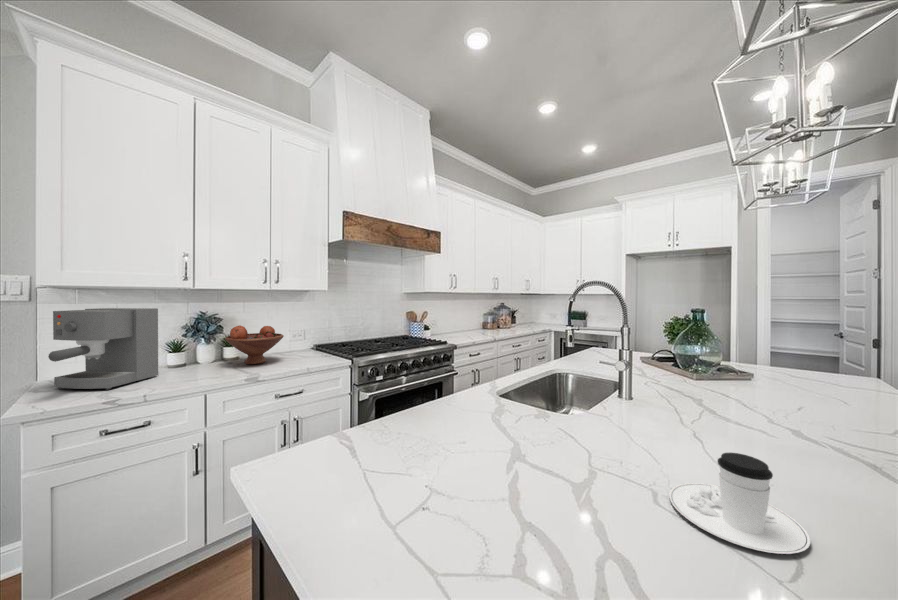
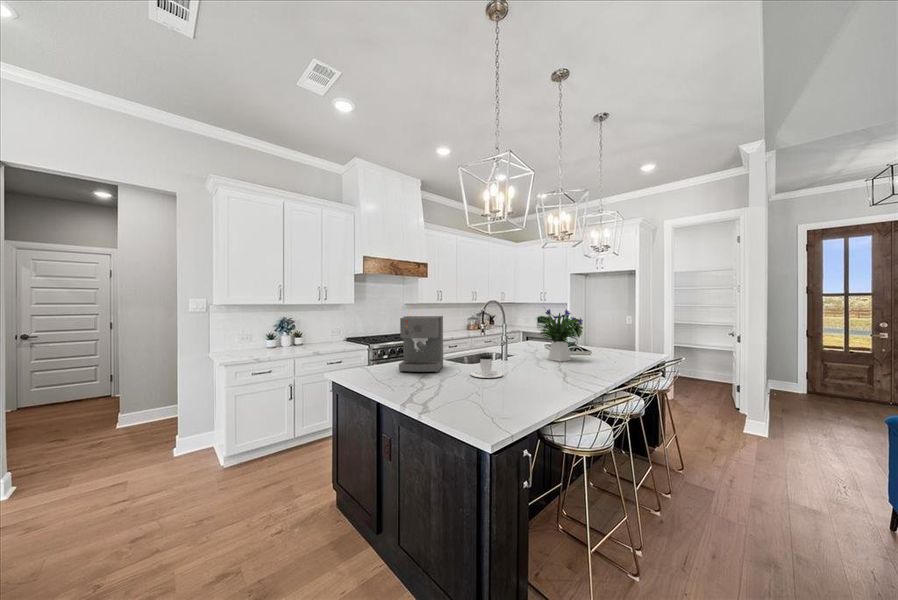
flower arrangement: none [699,299,853,423] -> present [540,309,583,361]
coffee maker: present [48,308,158,390] -> present [399,316,443,372]
fruit bowl: present [225,325,284,364] -> none [298,325,330,347]

